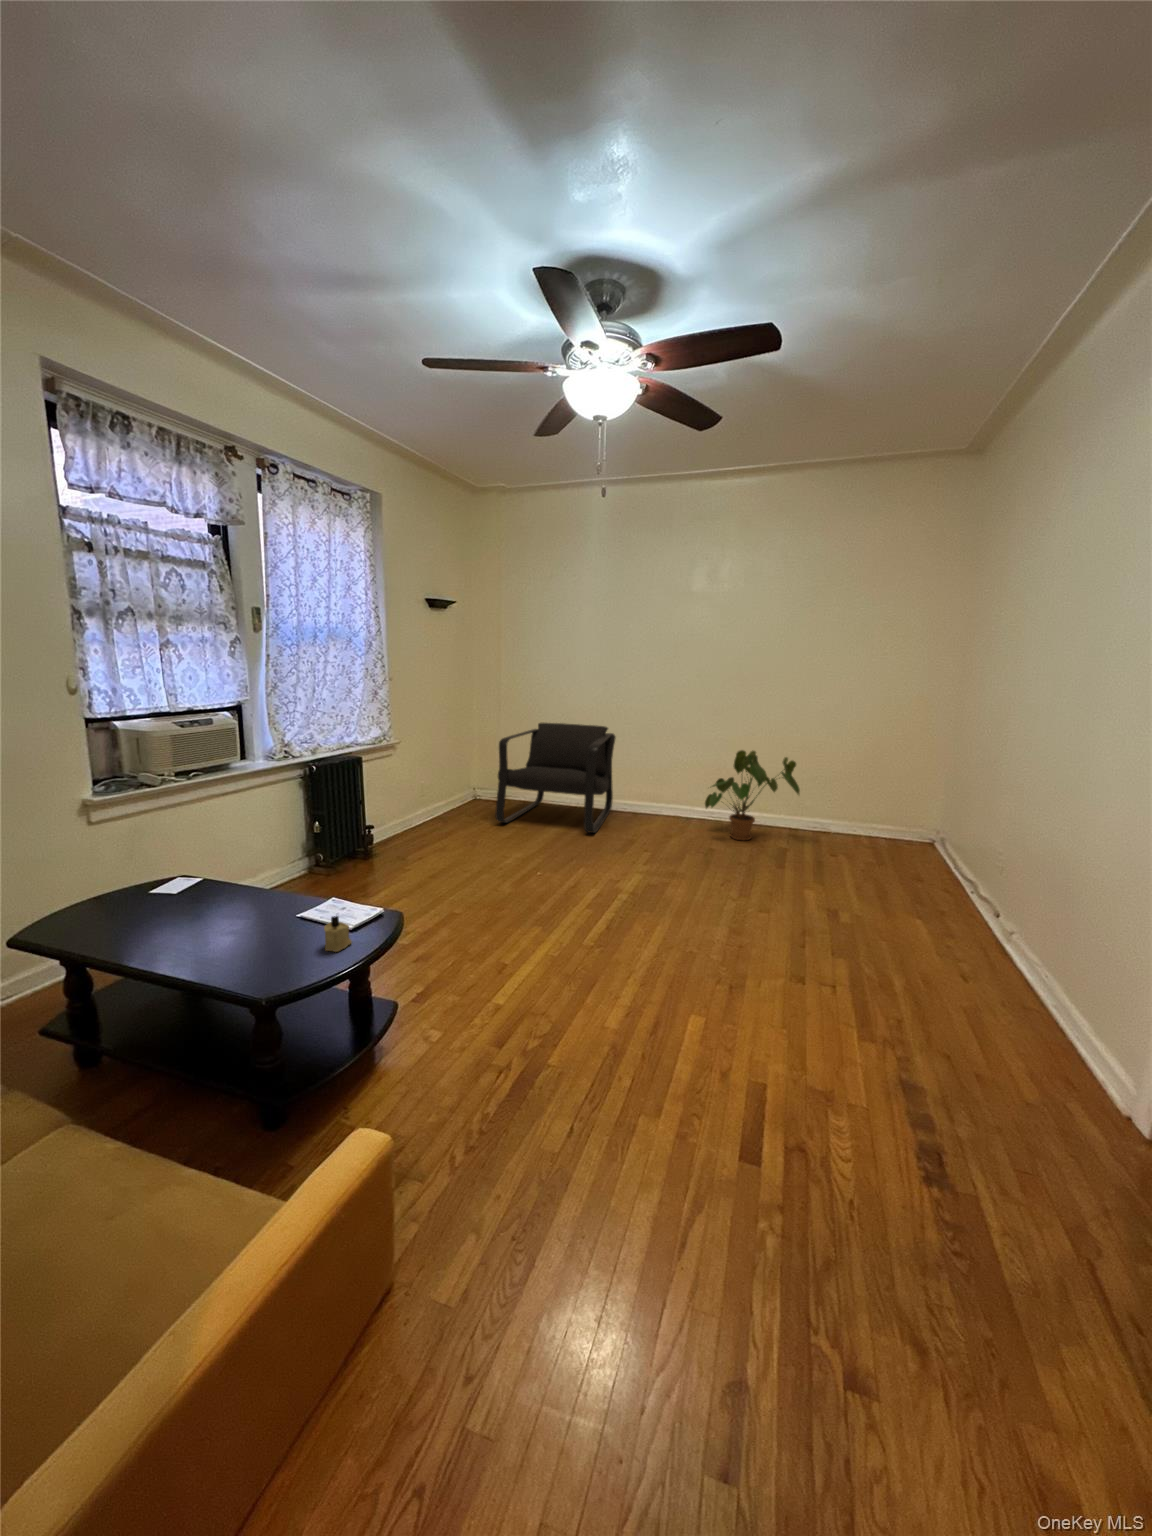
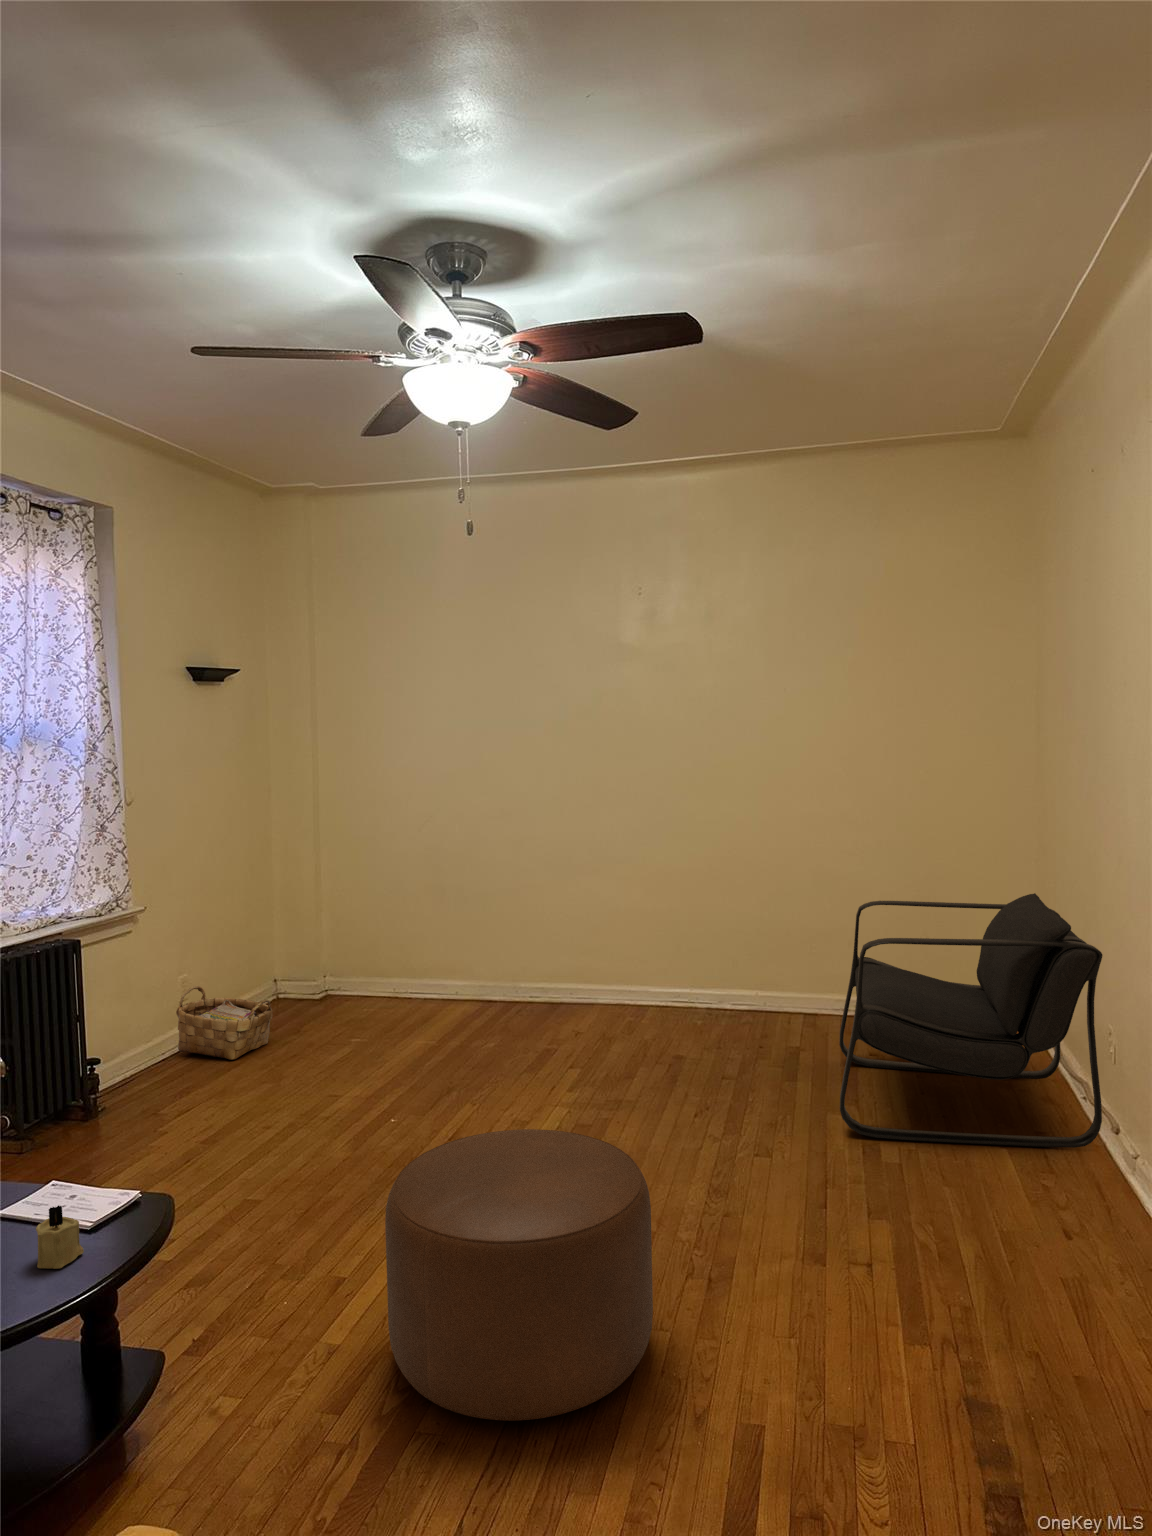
armchair: present [495,723,616,833] -> present [839,893,1103,1148]
house plant: present [705,750,800,840] -> none [669,888,817,1038]
woven basket: none [418,787,471,830] -> present [176,986,272,1060]
ottoman: none [531,889,695,1063] -> present [385,1129,653,1421]

